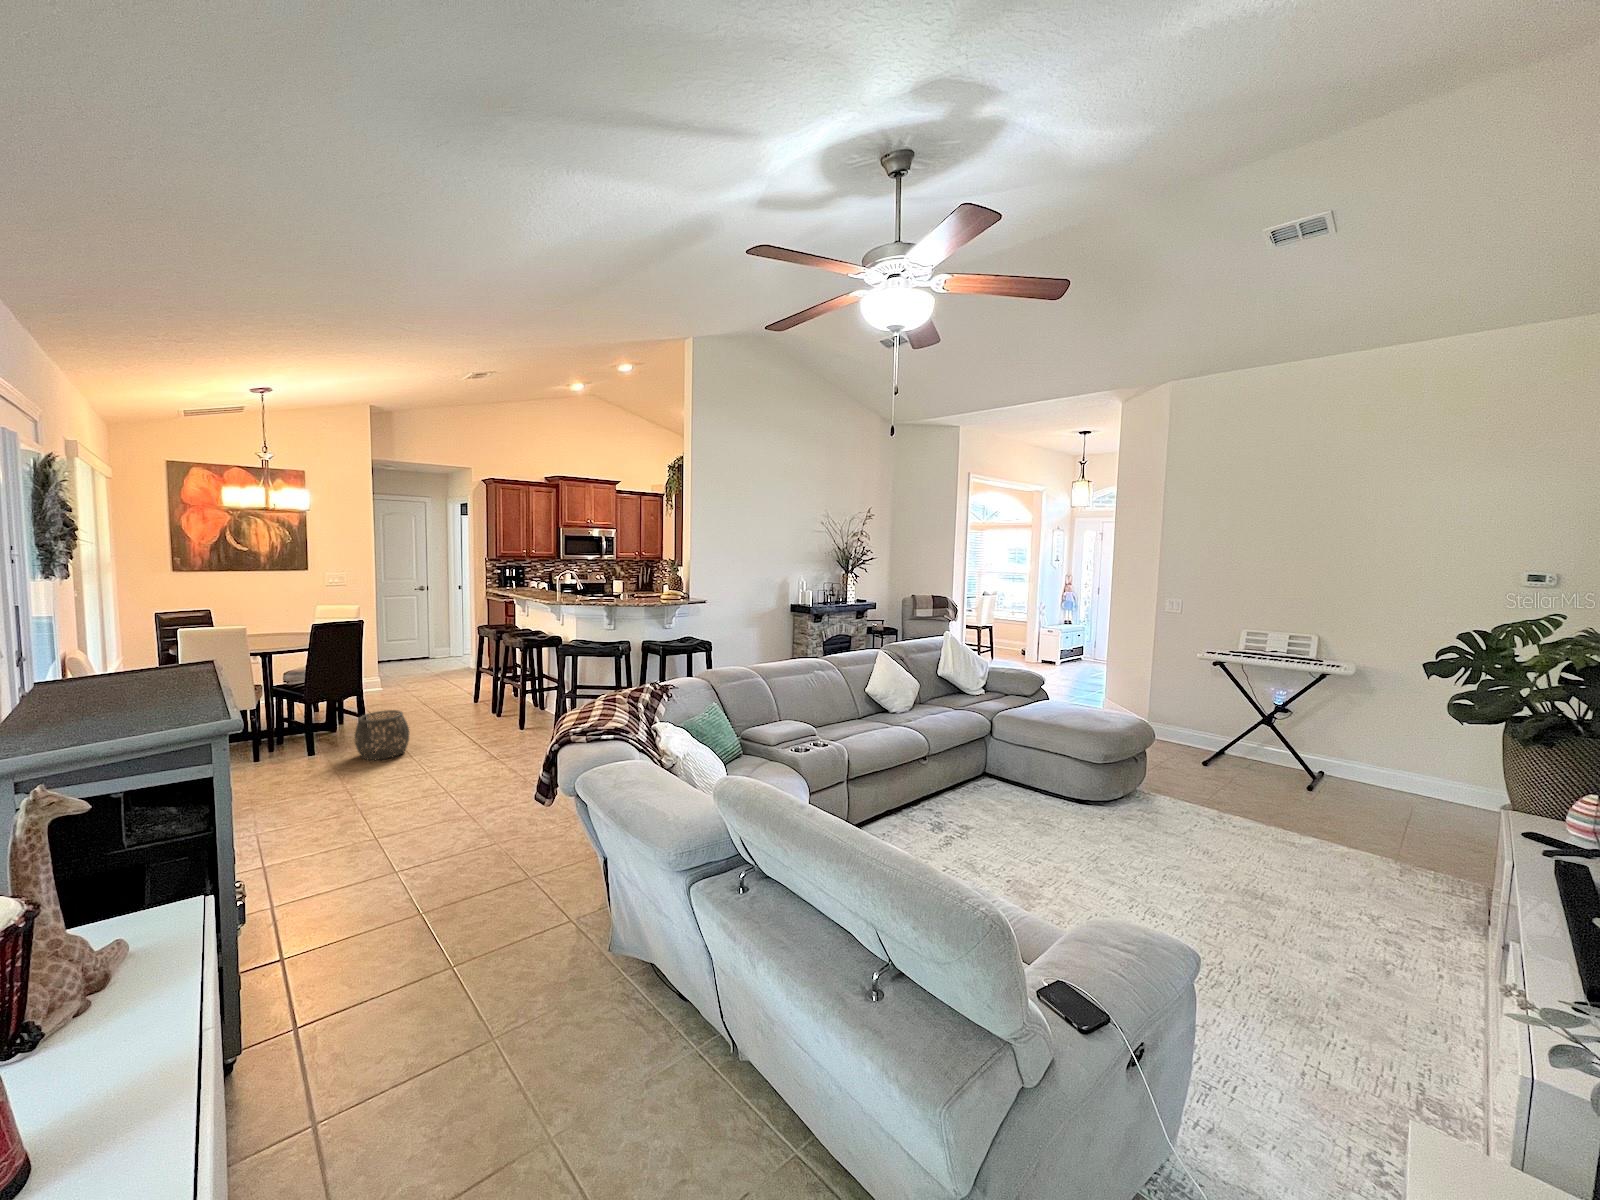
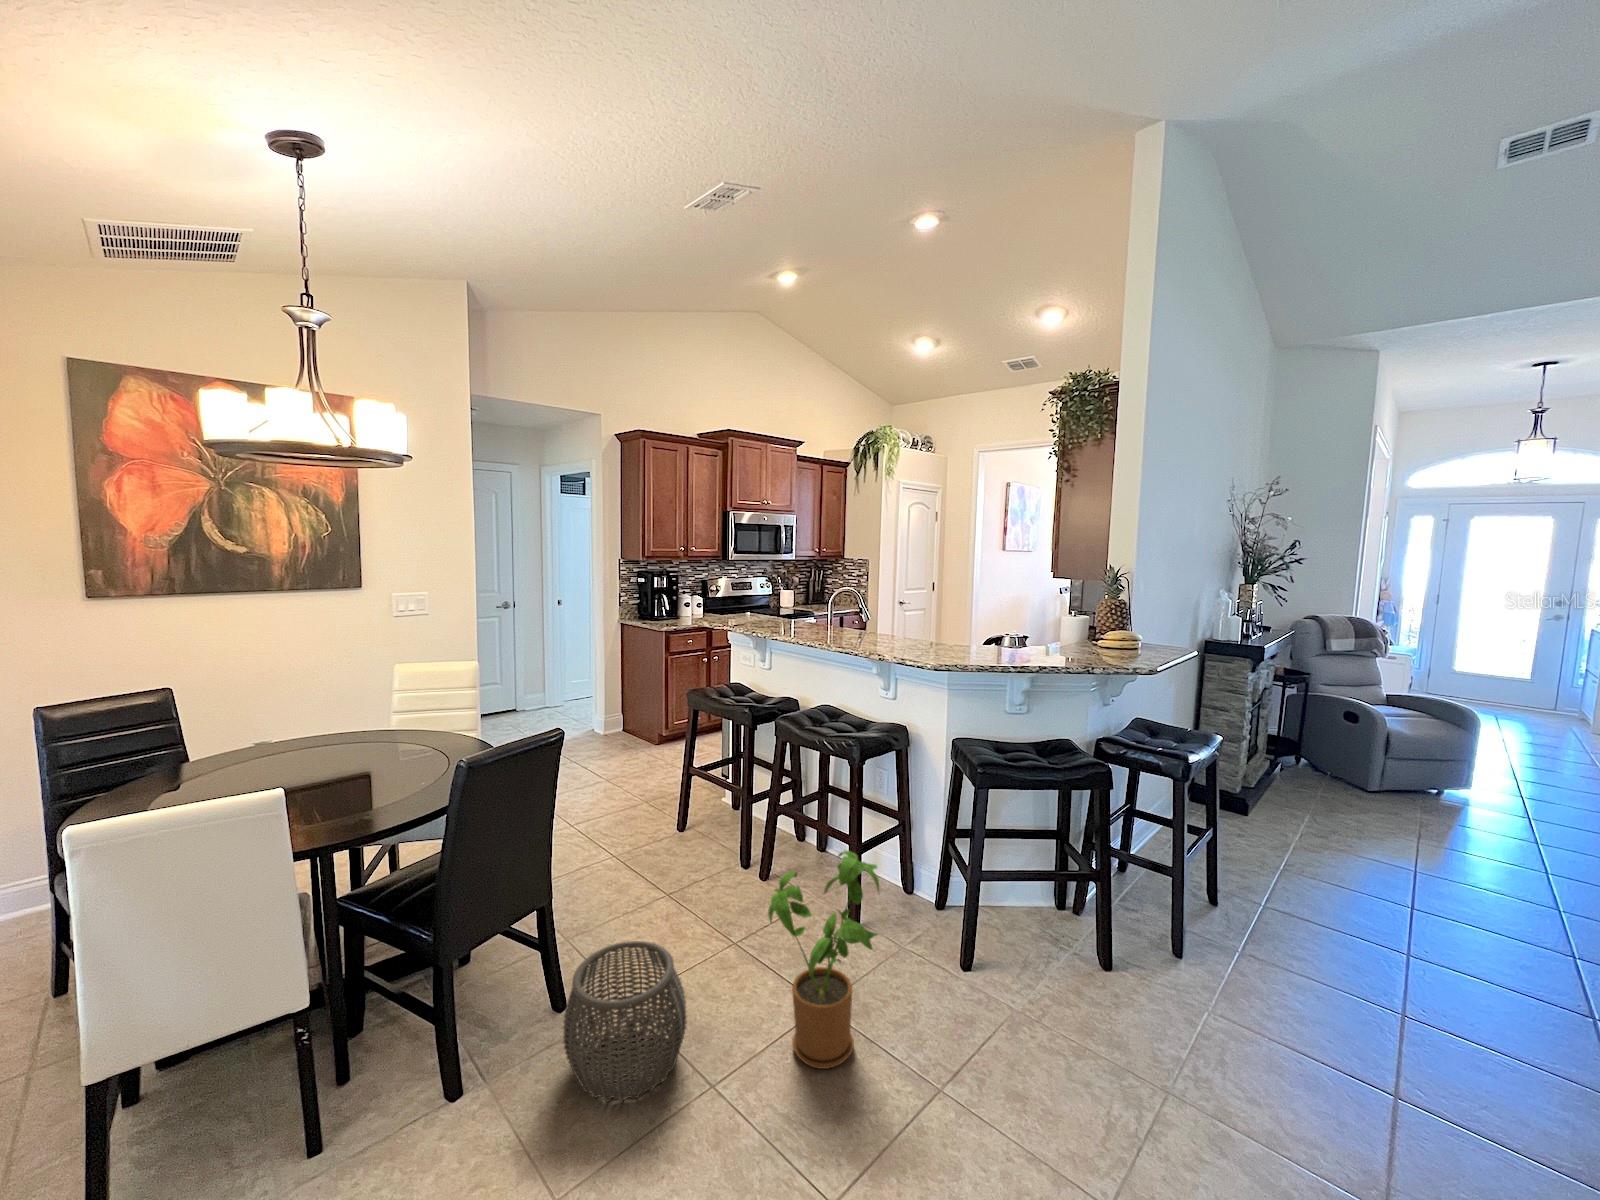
house plant: none [441,674,493,757] -> present [768,851,879,1069]

